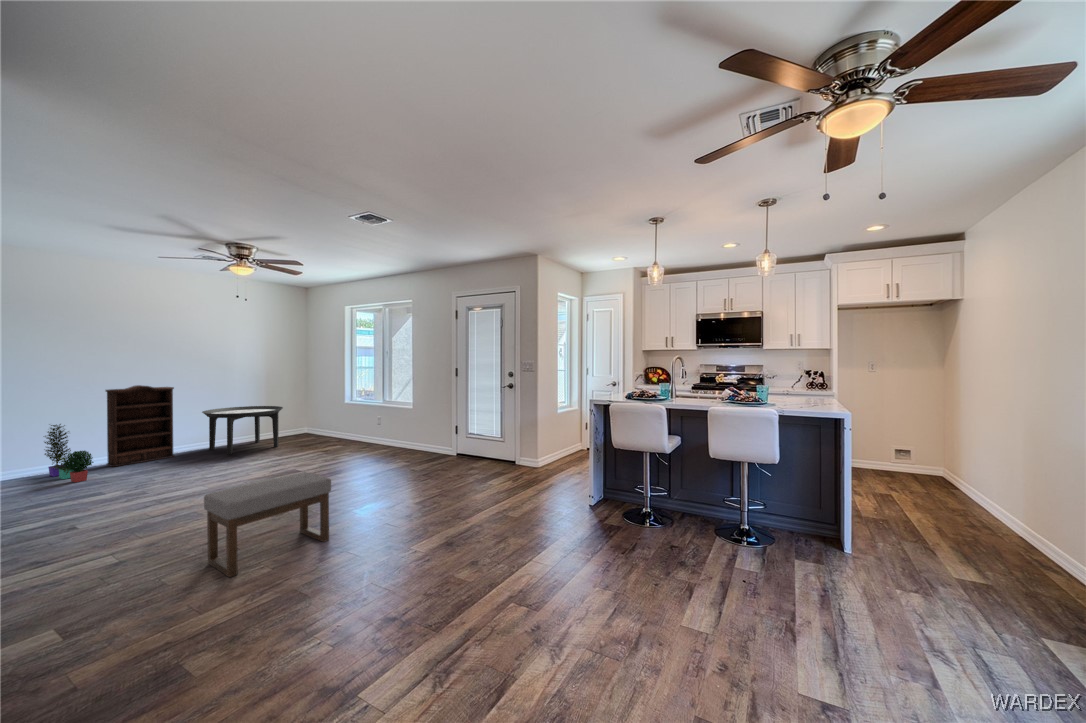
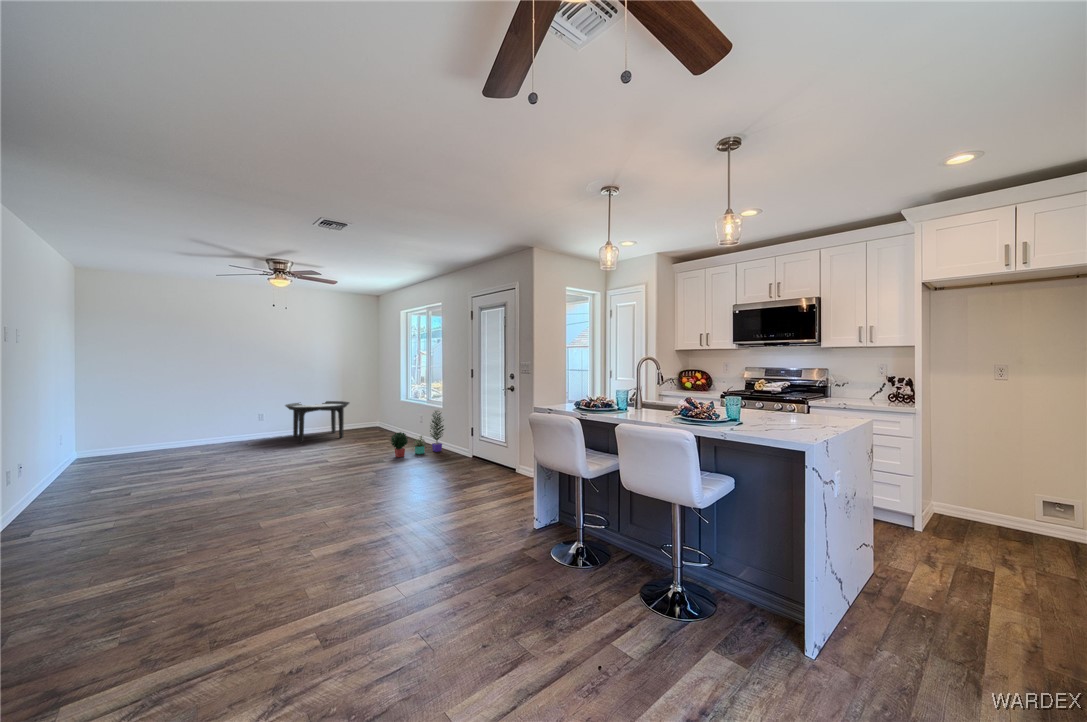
bookshelf: present [106,385,174,467] -> none [216,381,264,446]
potted plant: present [44,424,94,482] -> present [391,411,444,457]
ottoman: present [204,472,331,577] -> none [152,464,267,553]

